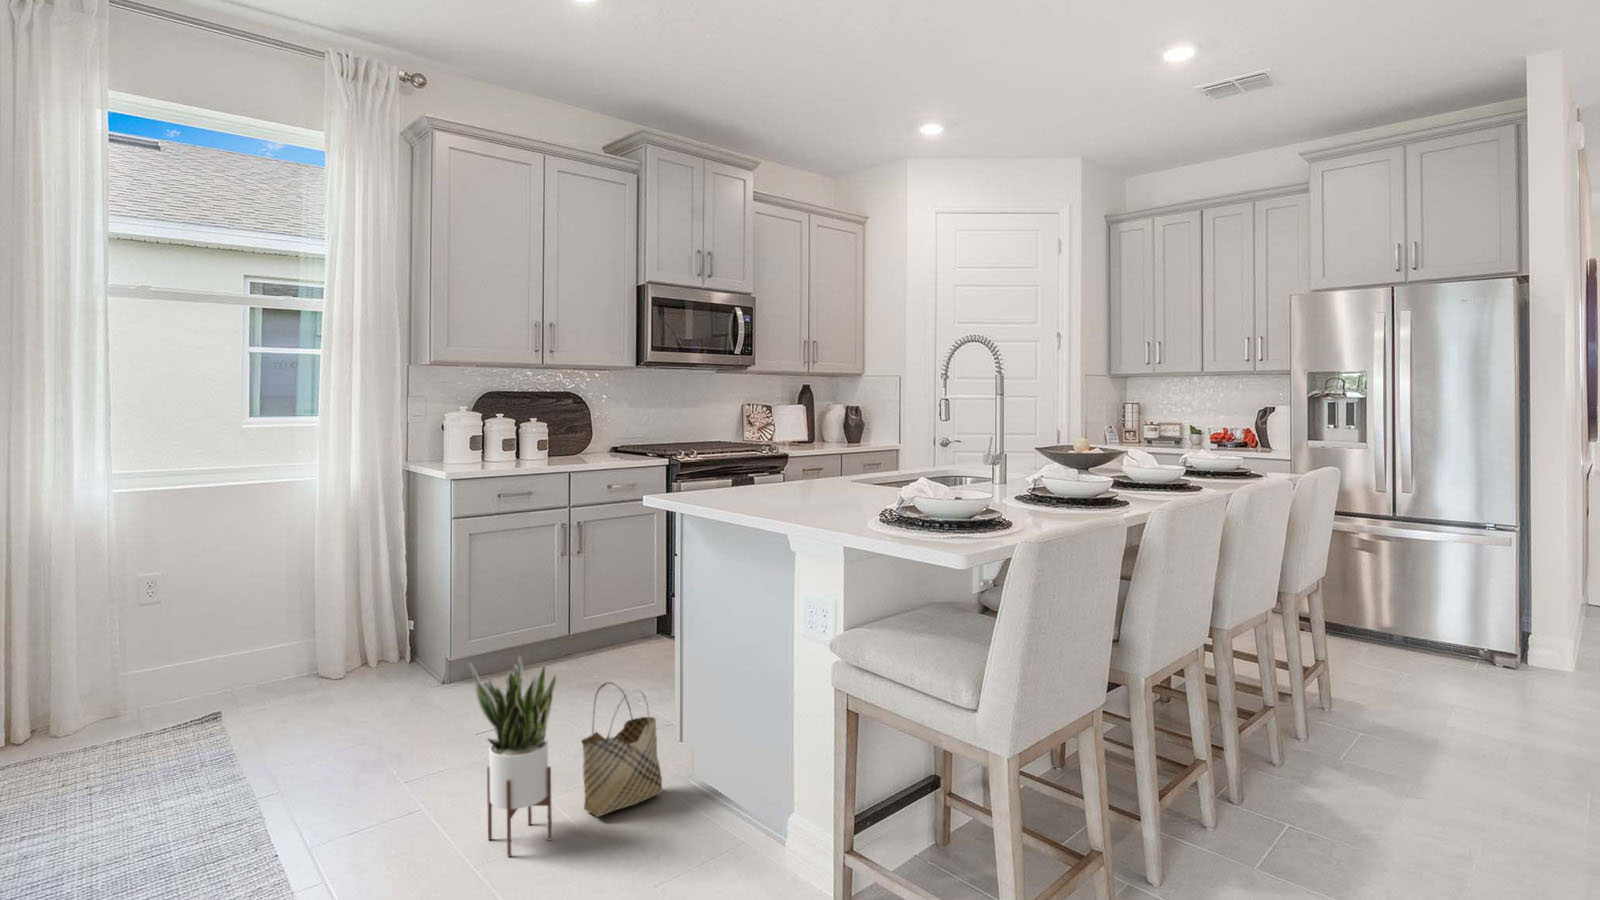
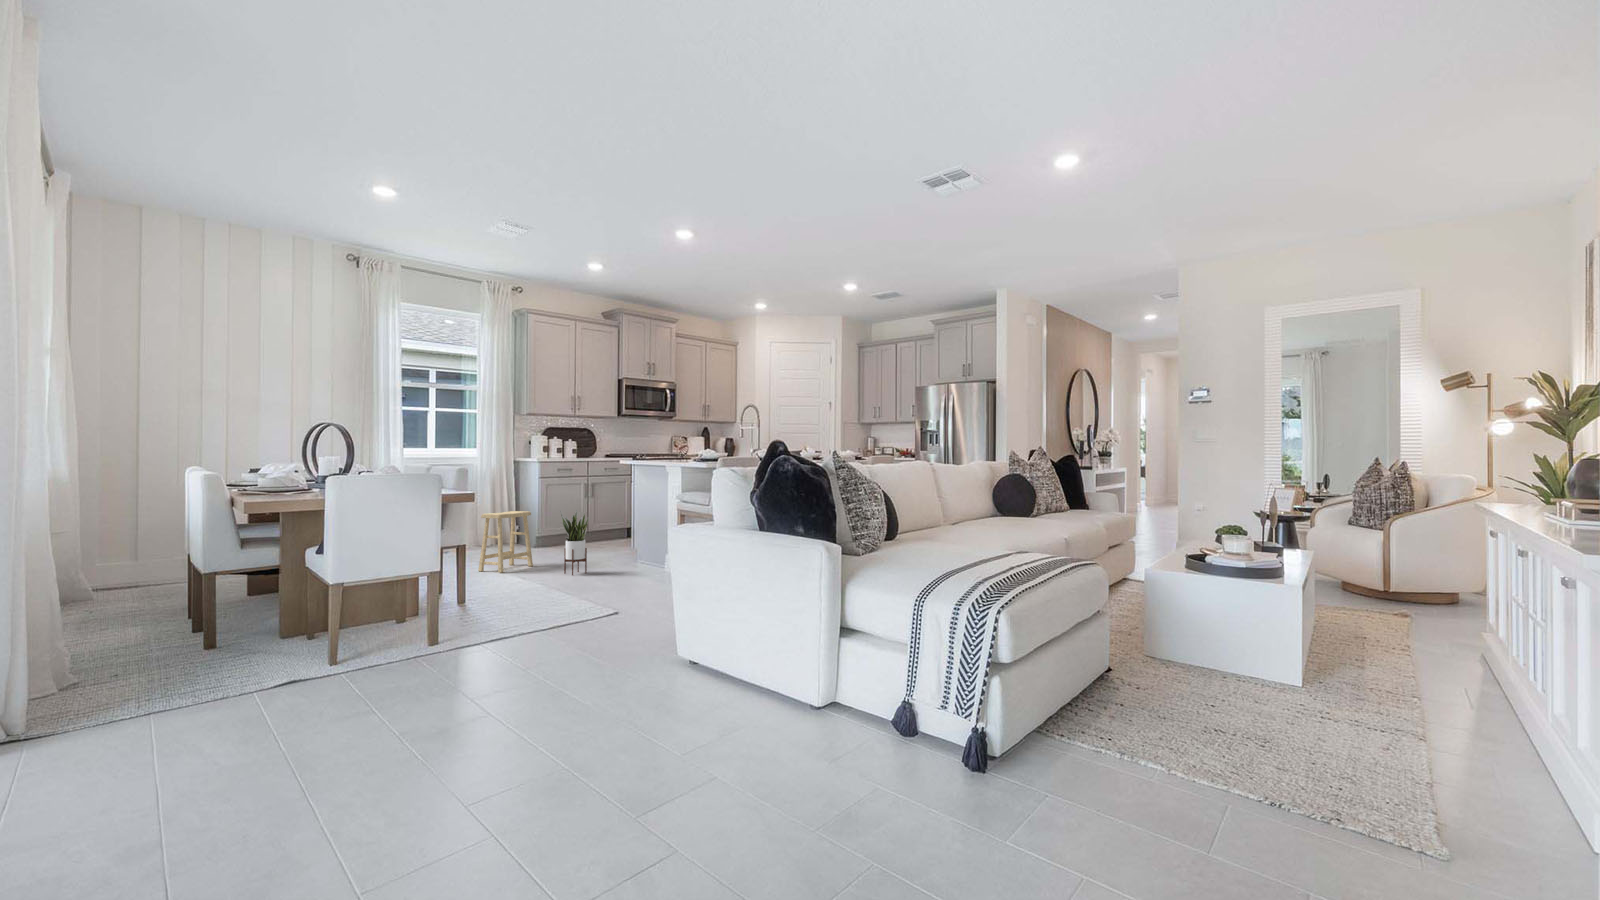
footstool: none [260,626,419,826] -> present [478,511,533,573]
woven basket: present [582,682,662,817] -> none [597,526,626,570]

